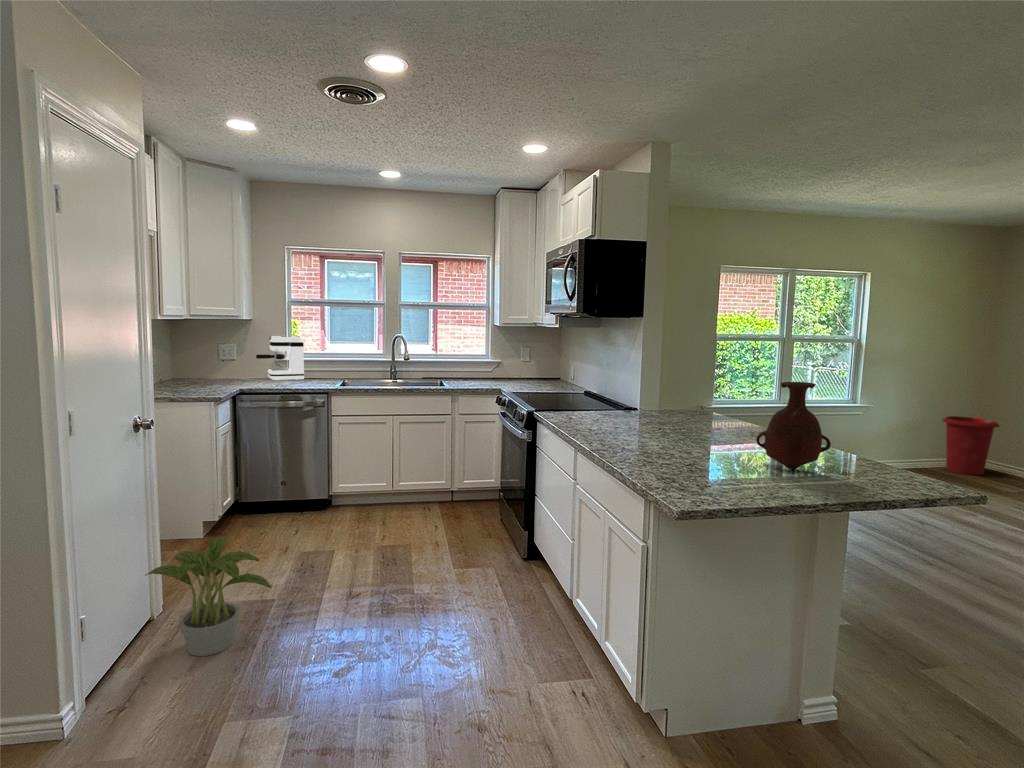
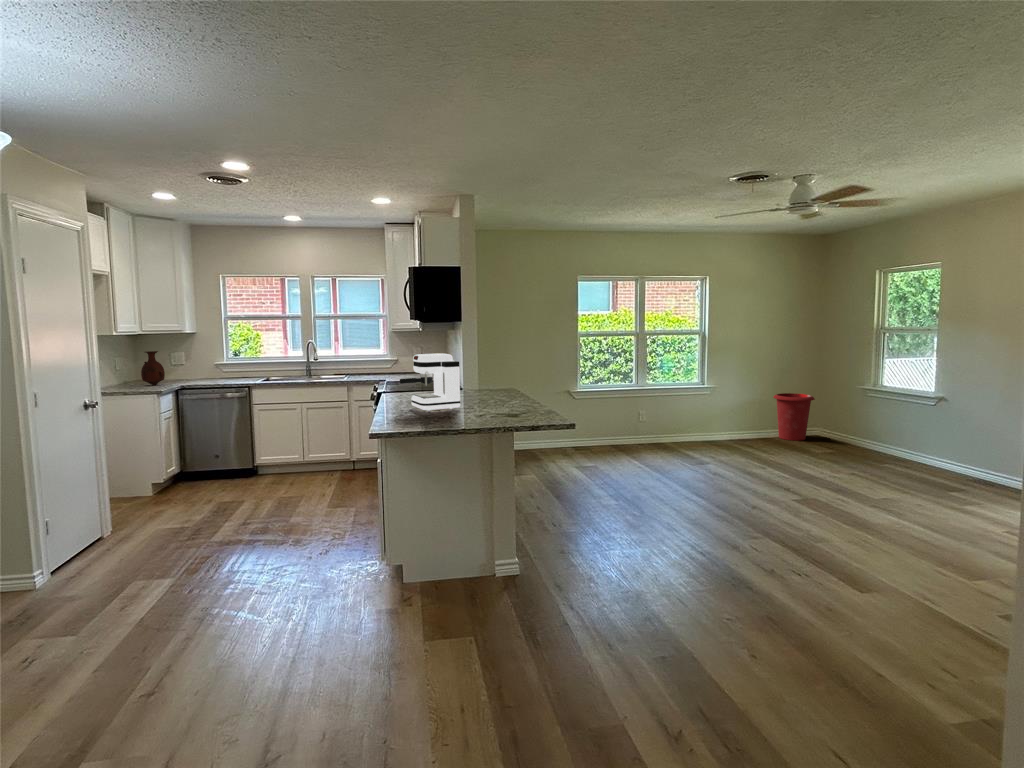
coffee maker: present [256,336,304,381] -> present [400,353,460,411]
vase: present [756,382,831,469] -> present [141,351,165,385]
potted plant: present [145,537,271,656] -> none [93,480,178,555]

